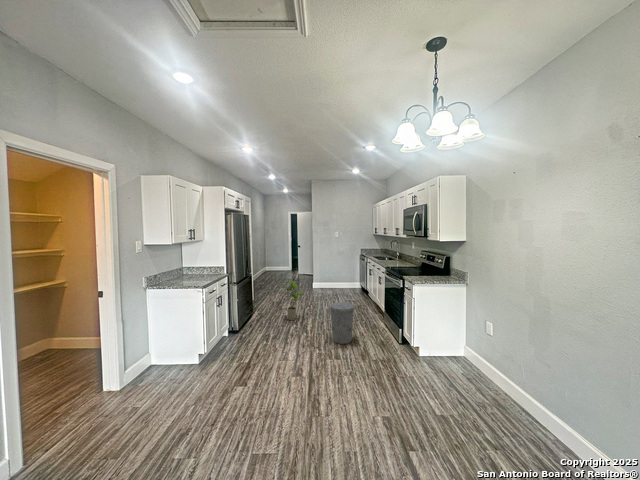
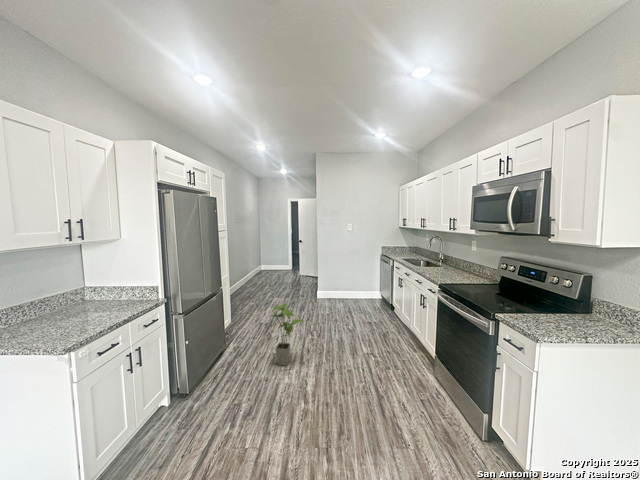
trash can: present [330,302,355,344] -> none [348,351,394,436]

